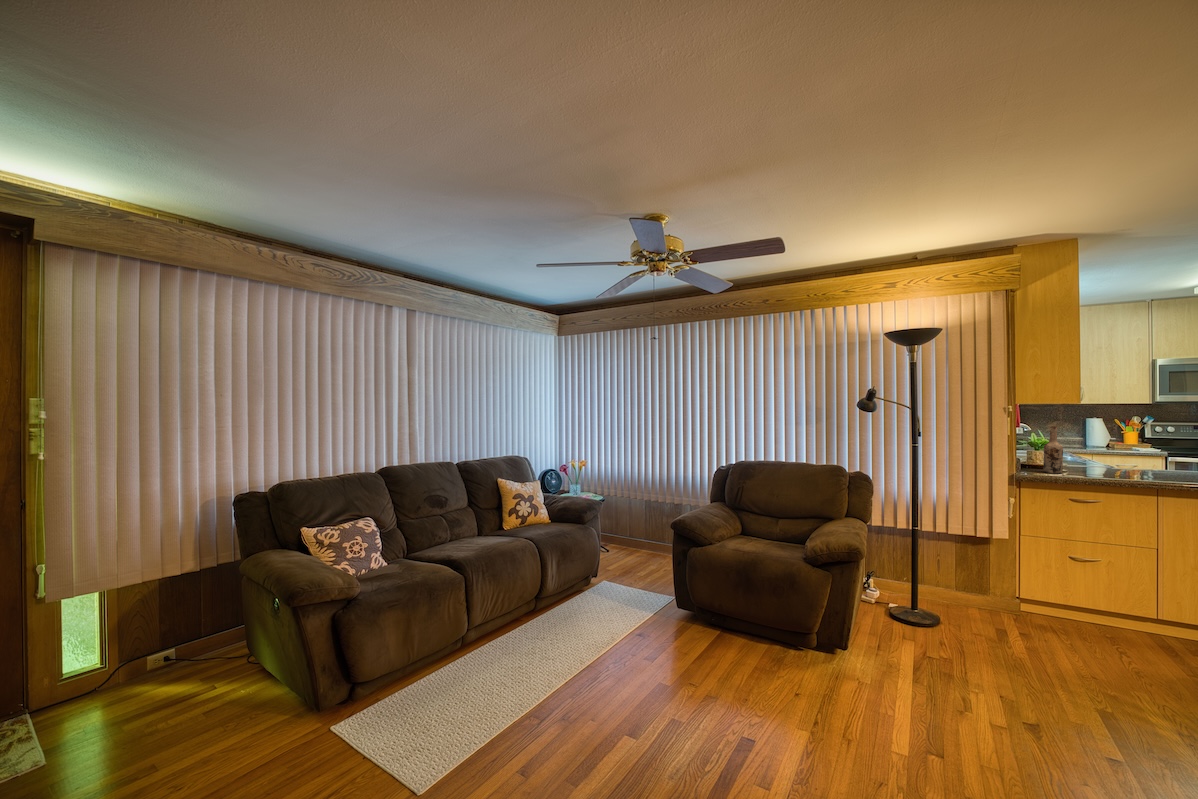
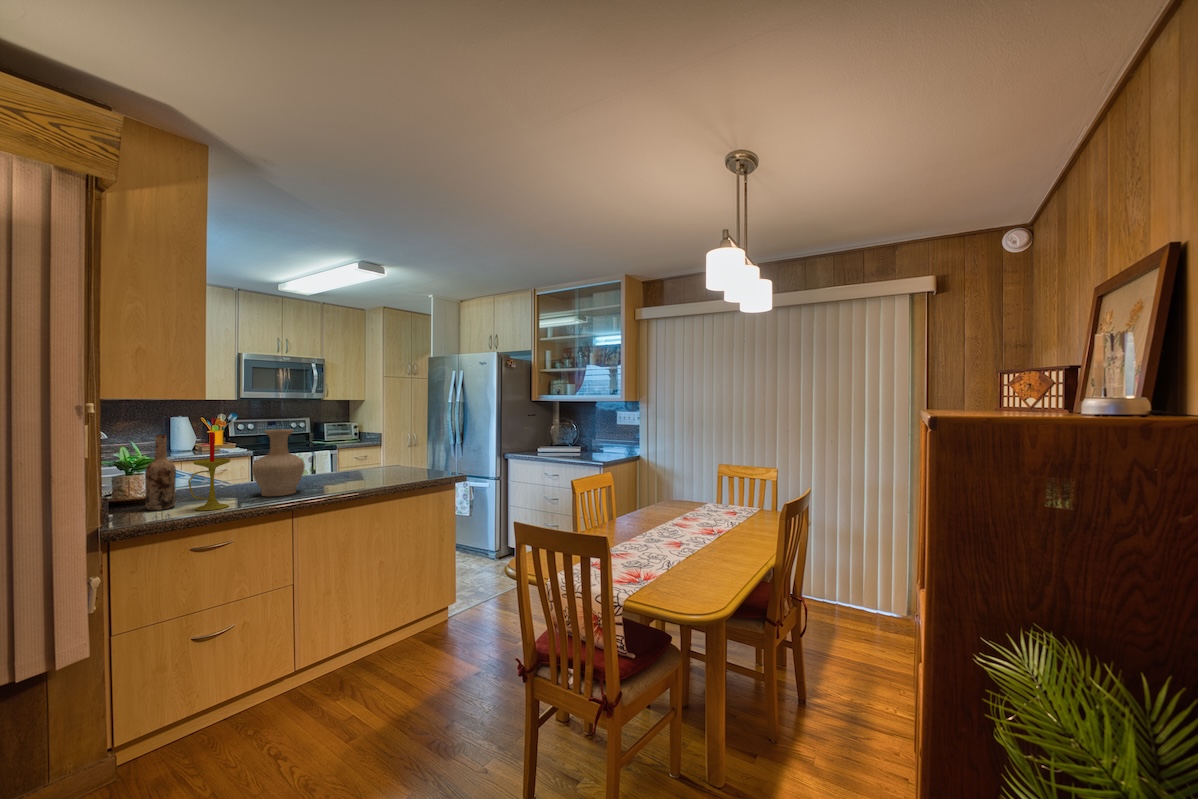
candle: none [1068,426,1100,479] -> present [188,432,231,511]
vase: none [1123,429,1175,481] -> present [252,429,305,496]

